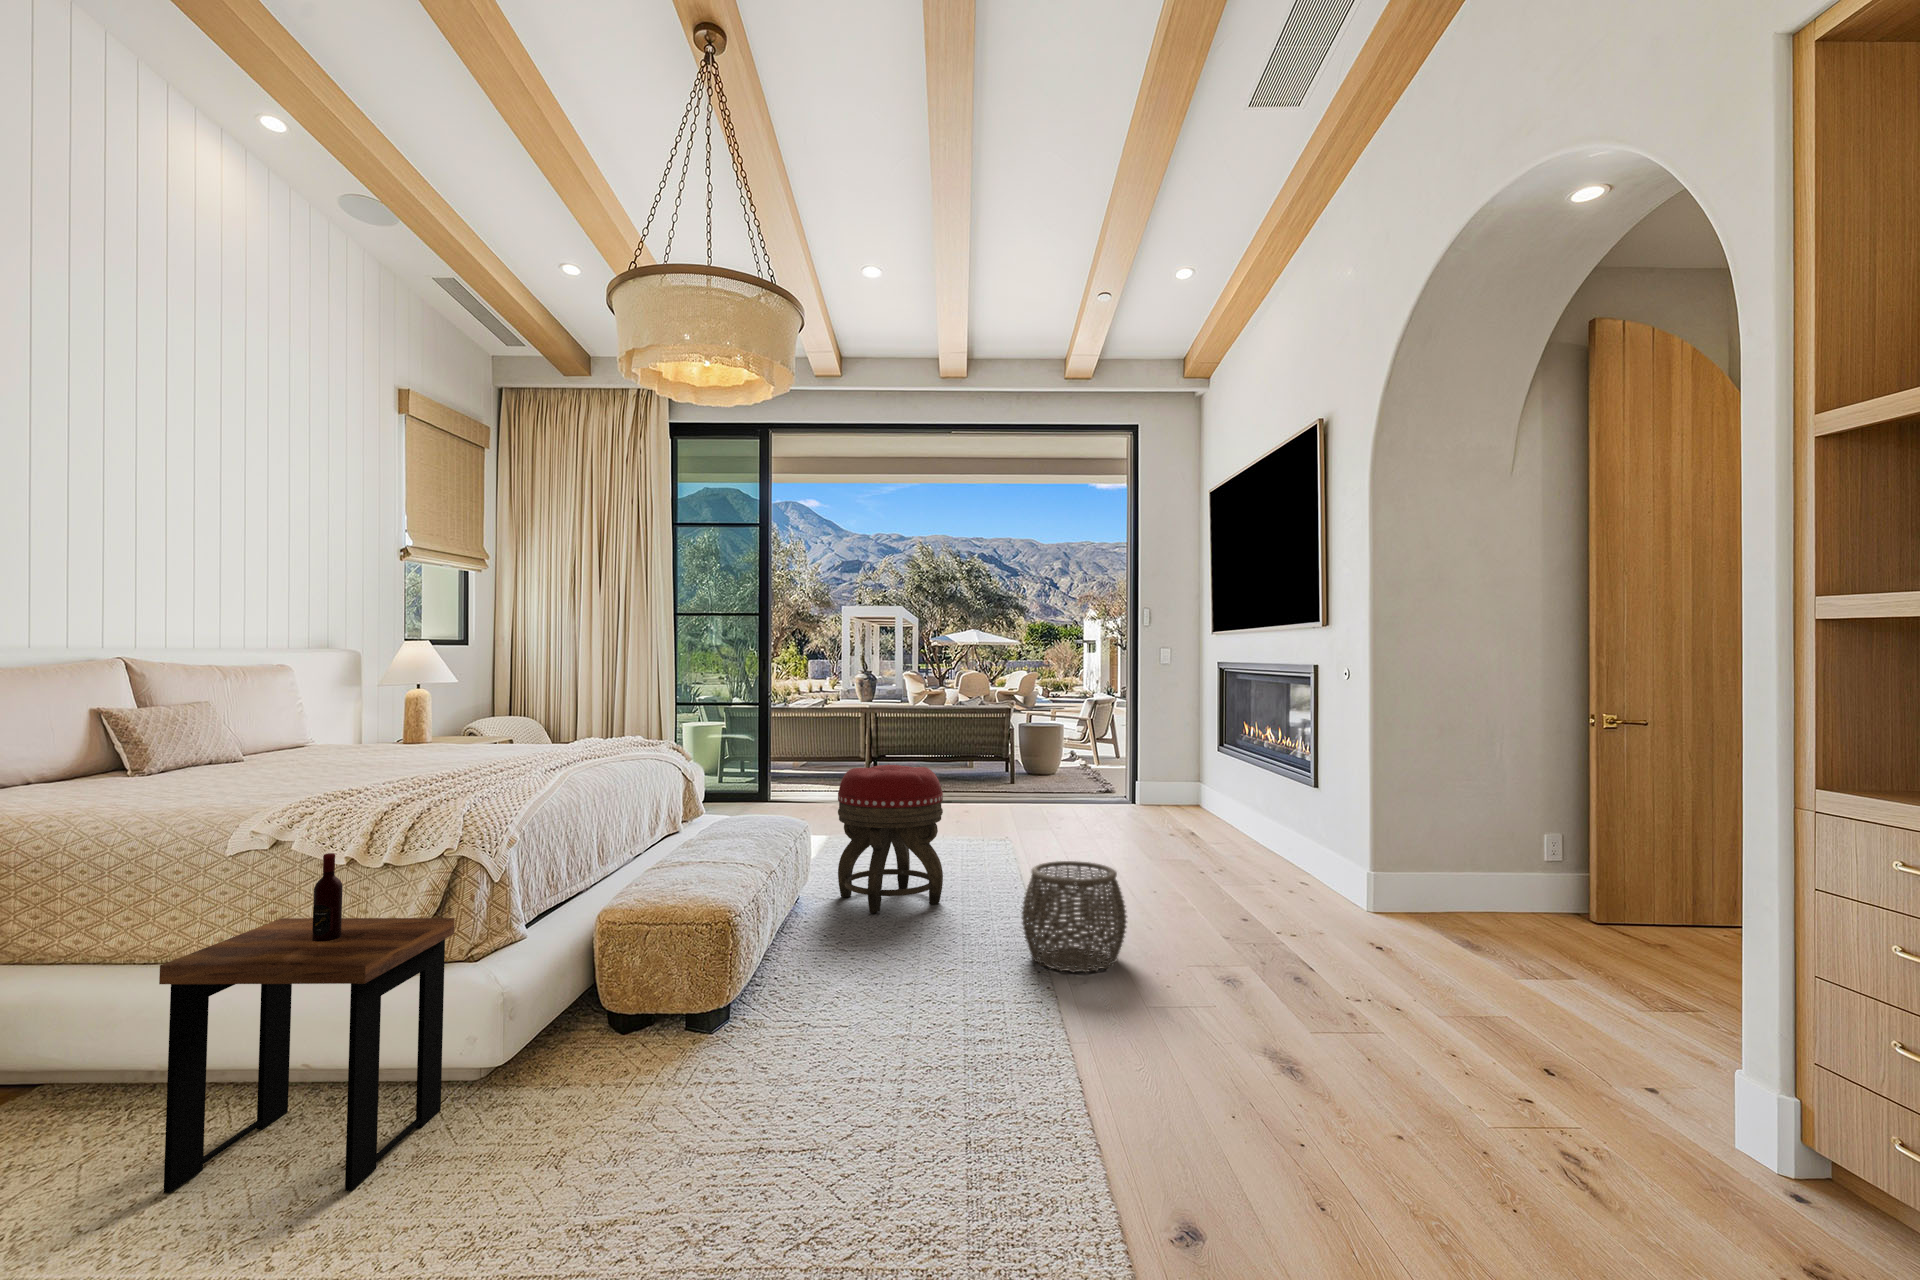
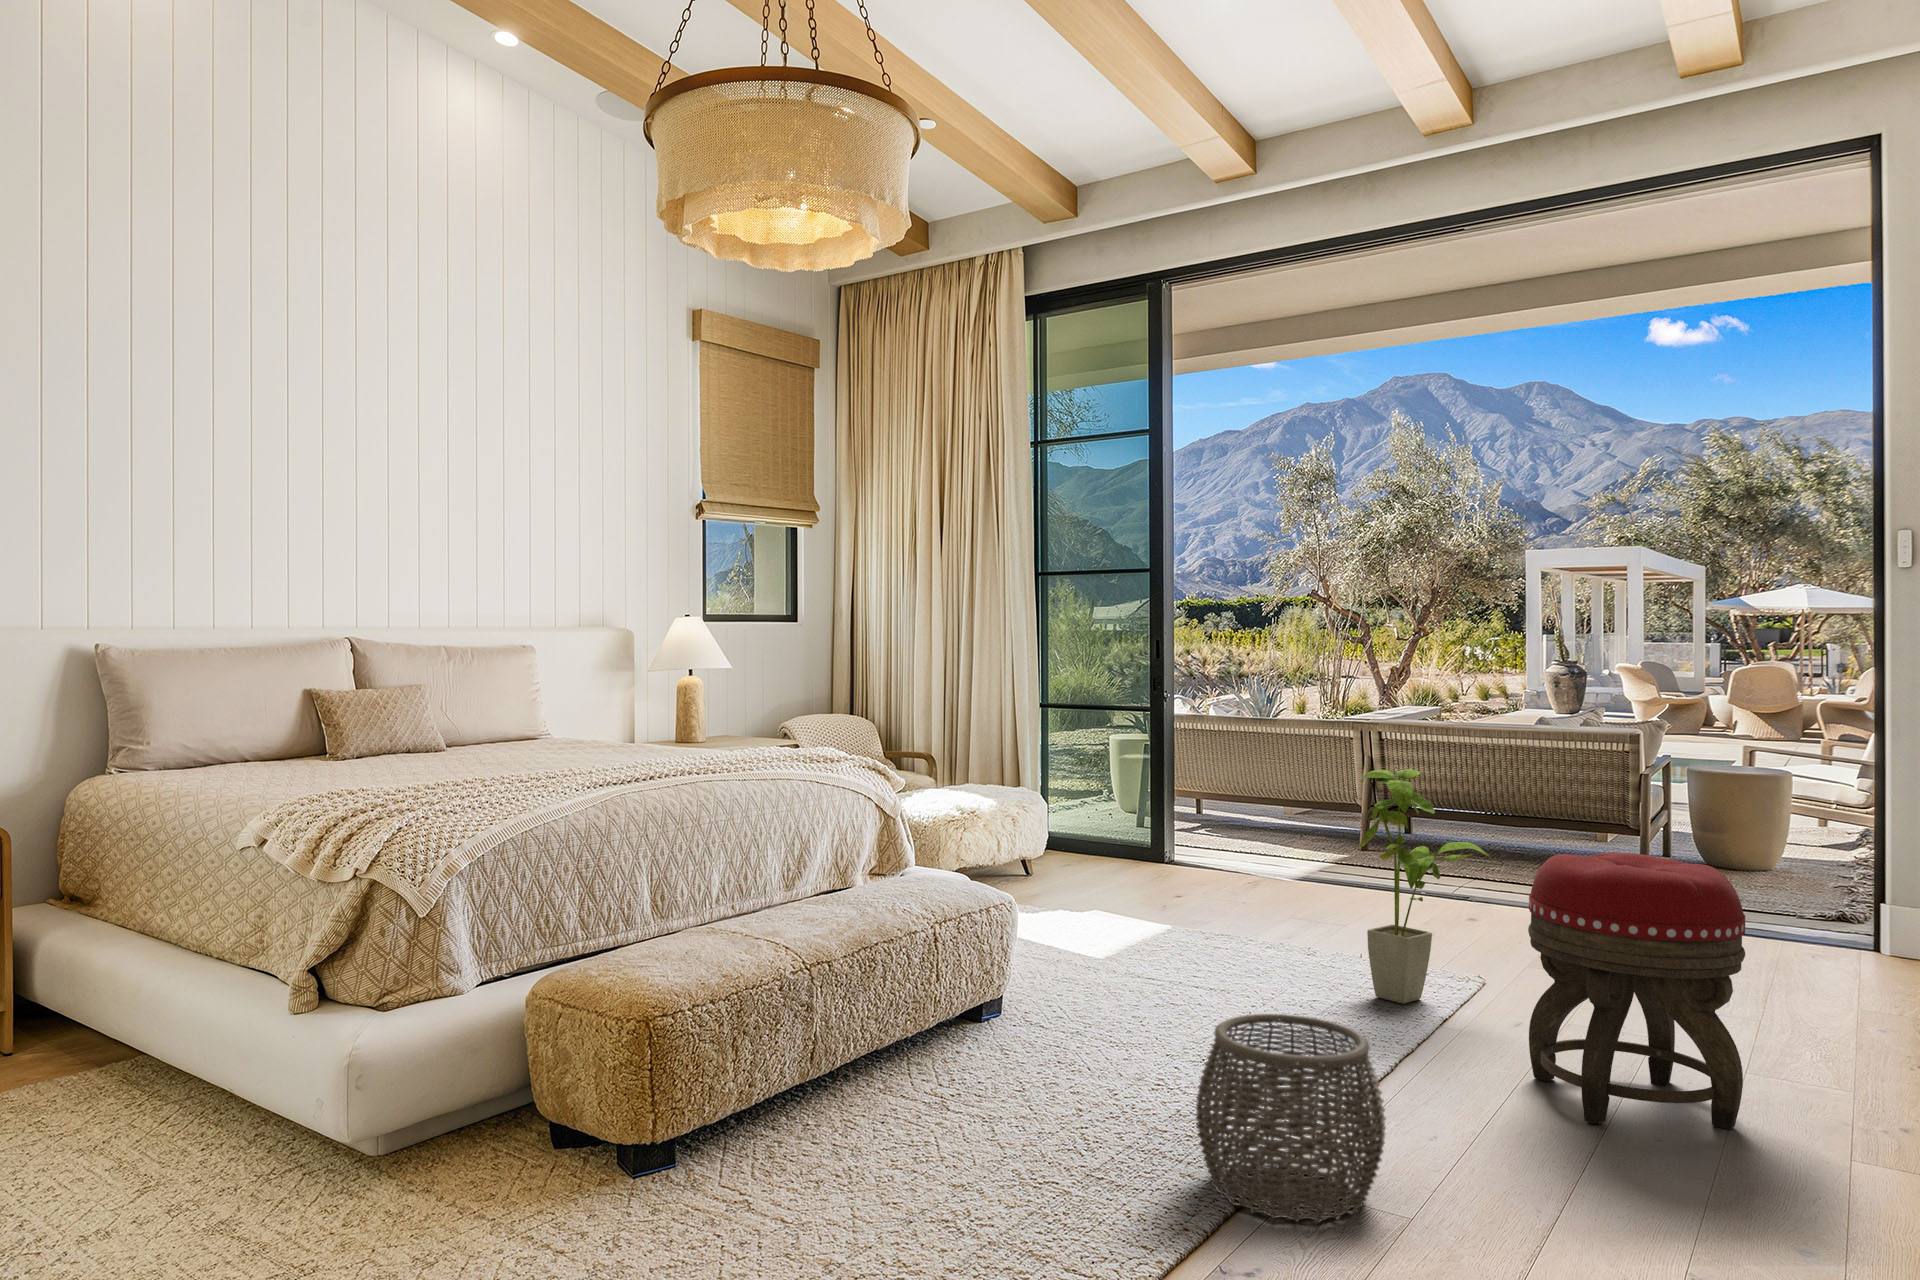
house plant: none [975,726,1047,862] -> present [1359,769,1489,1004]
footstool: present [838,765,943,913] -> present [1528,853,1745,1129]
side table: present [159,853,455,1193] -> none [71,862,347,1233]

